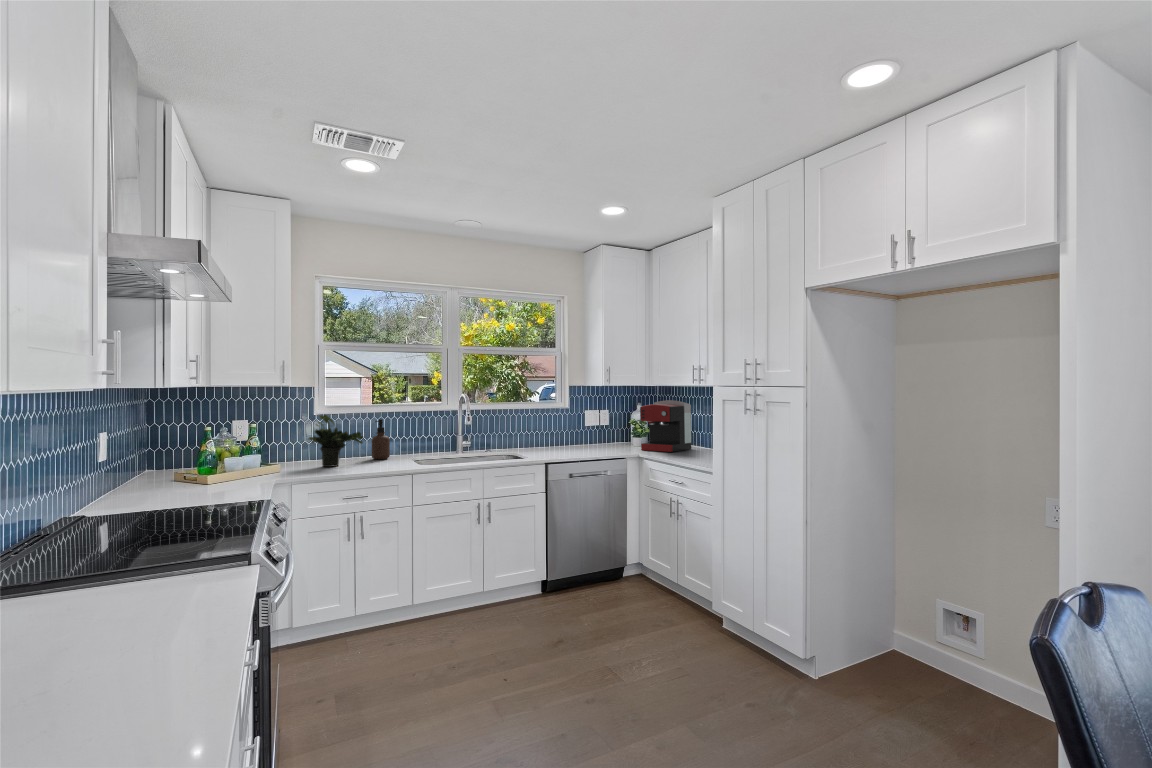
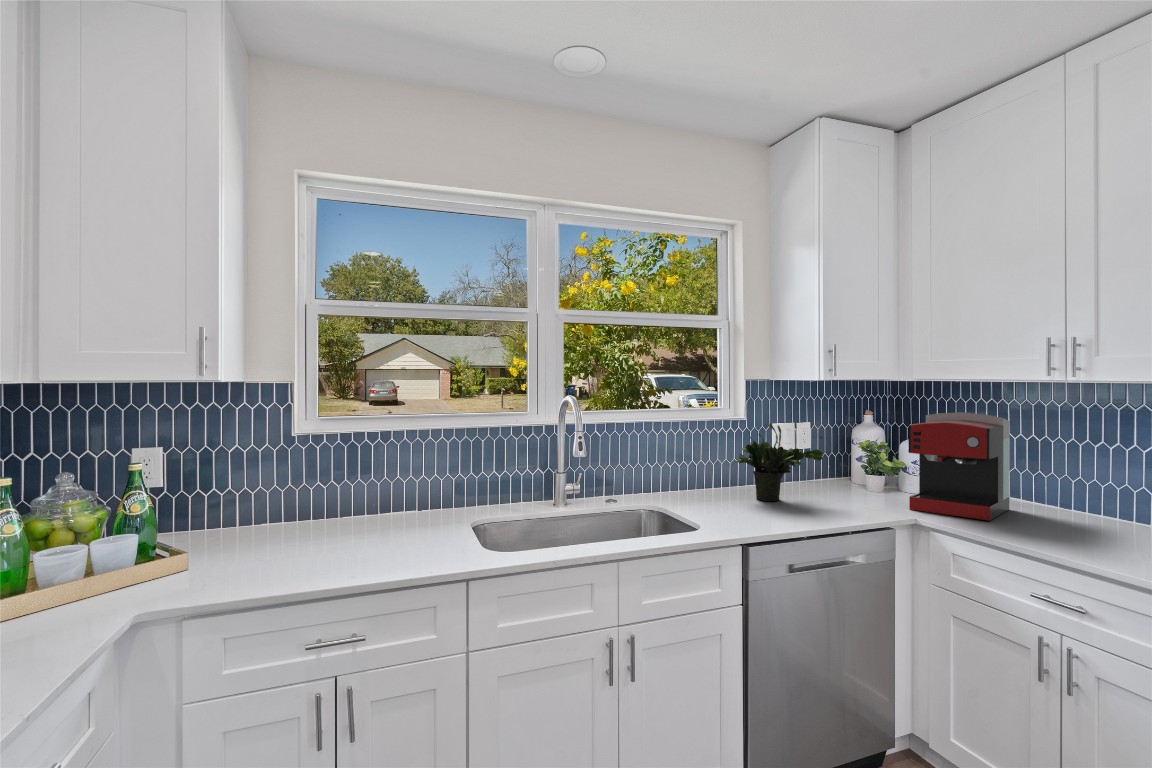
potted plant: present [309,415,363,467] -> present [736,423,823,501]
soap dispenser: present [372,419,390,459] -> none [399,446,433,525]

